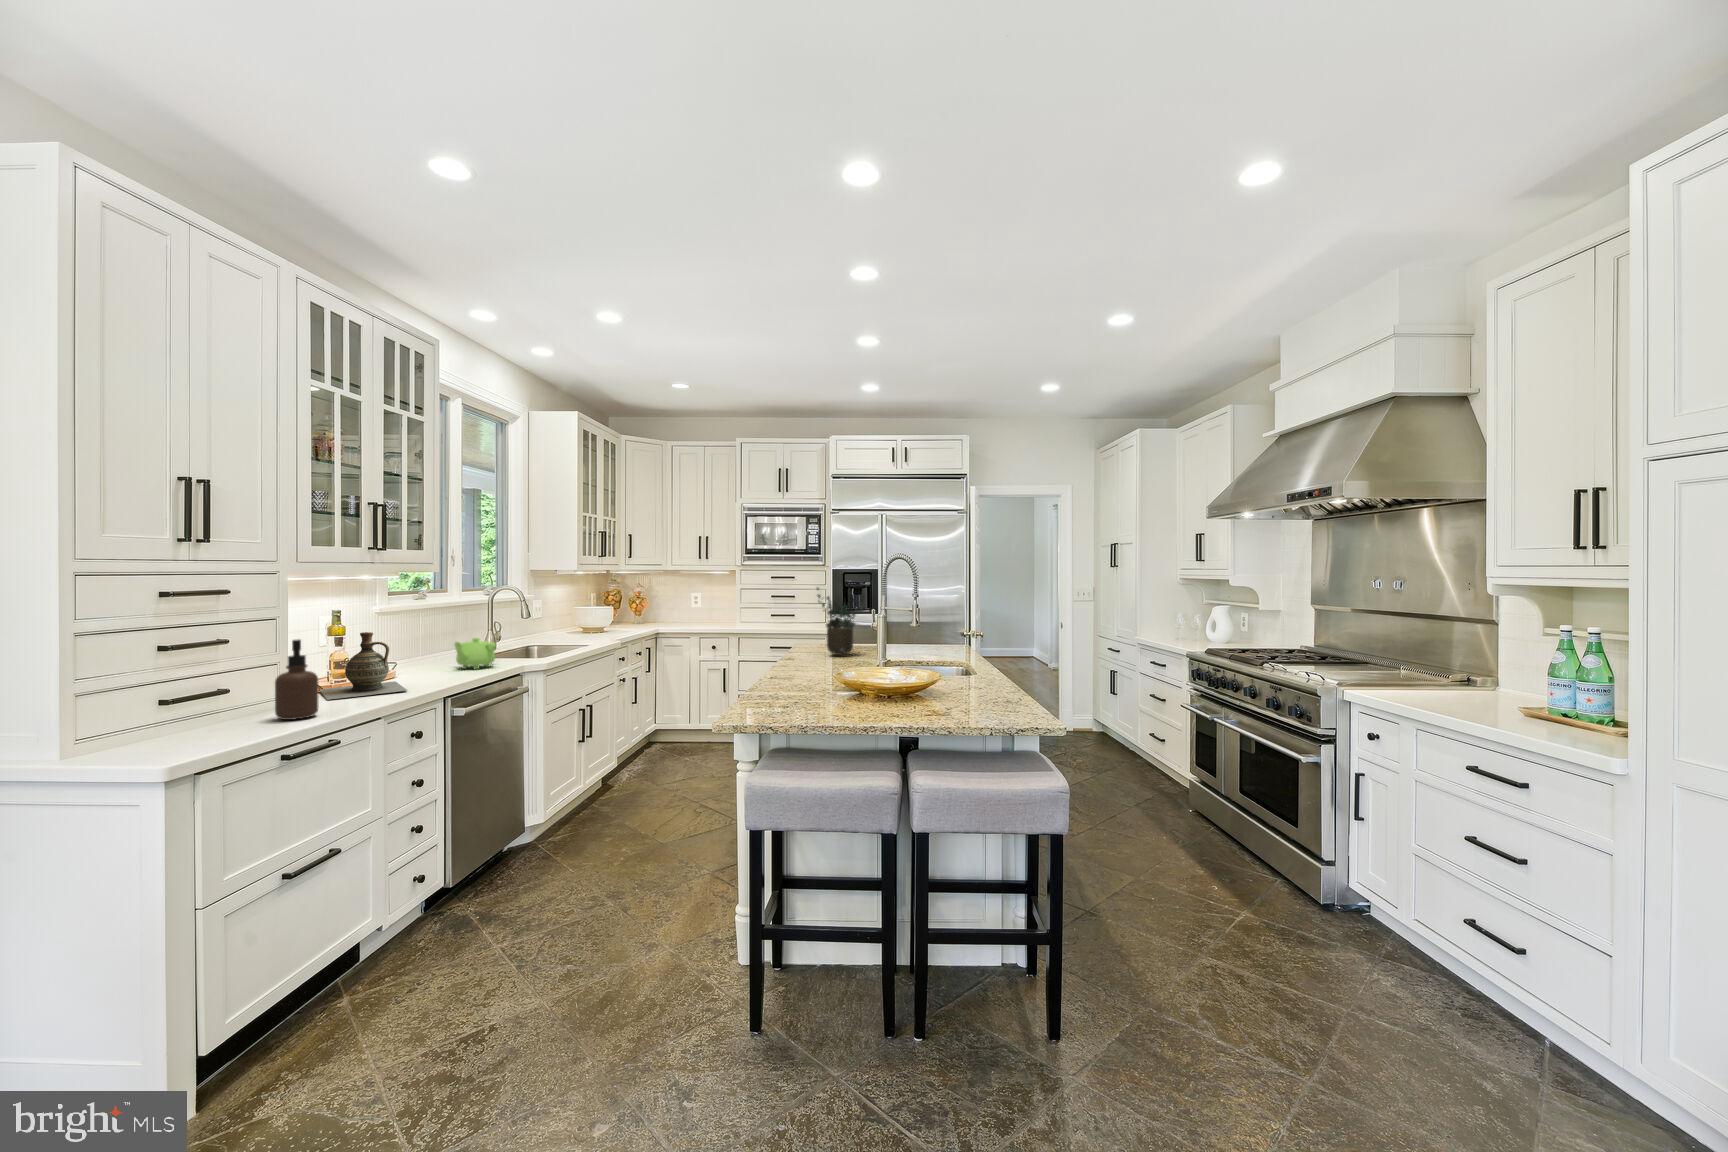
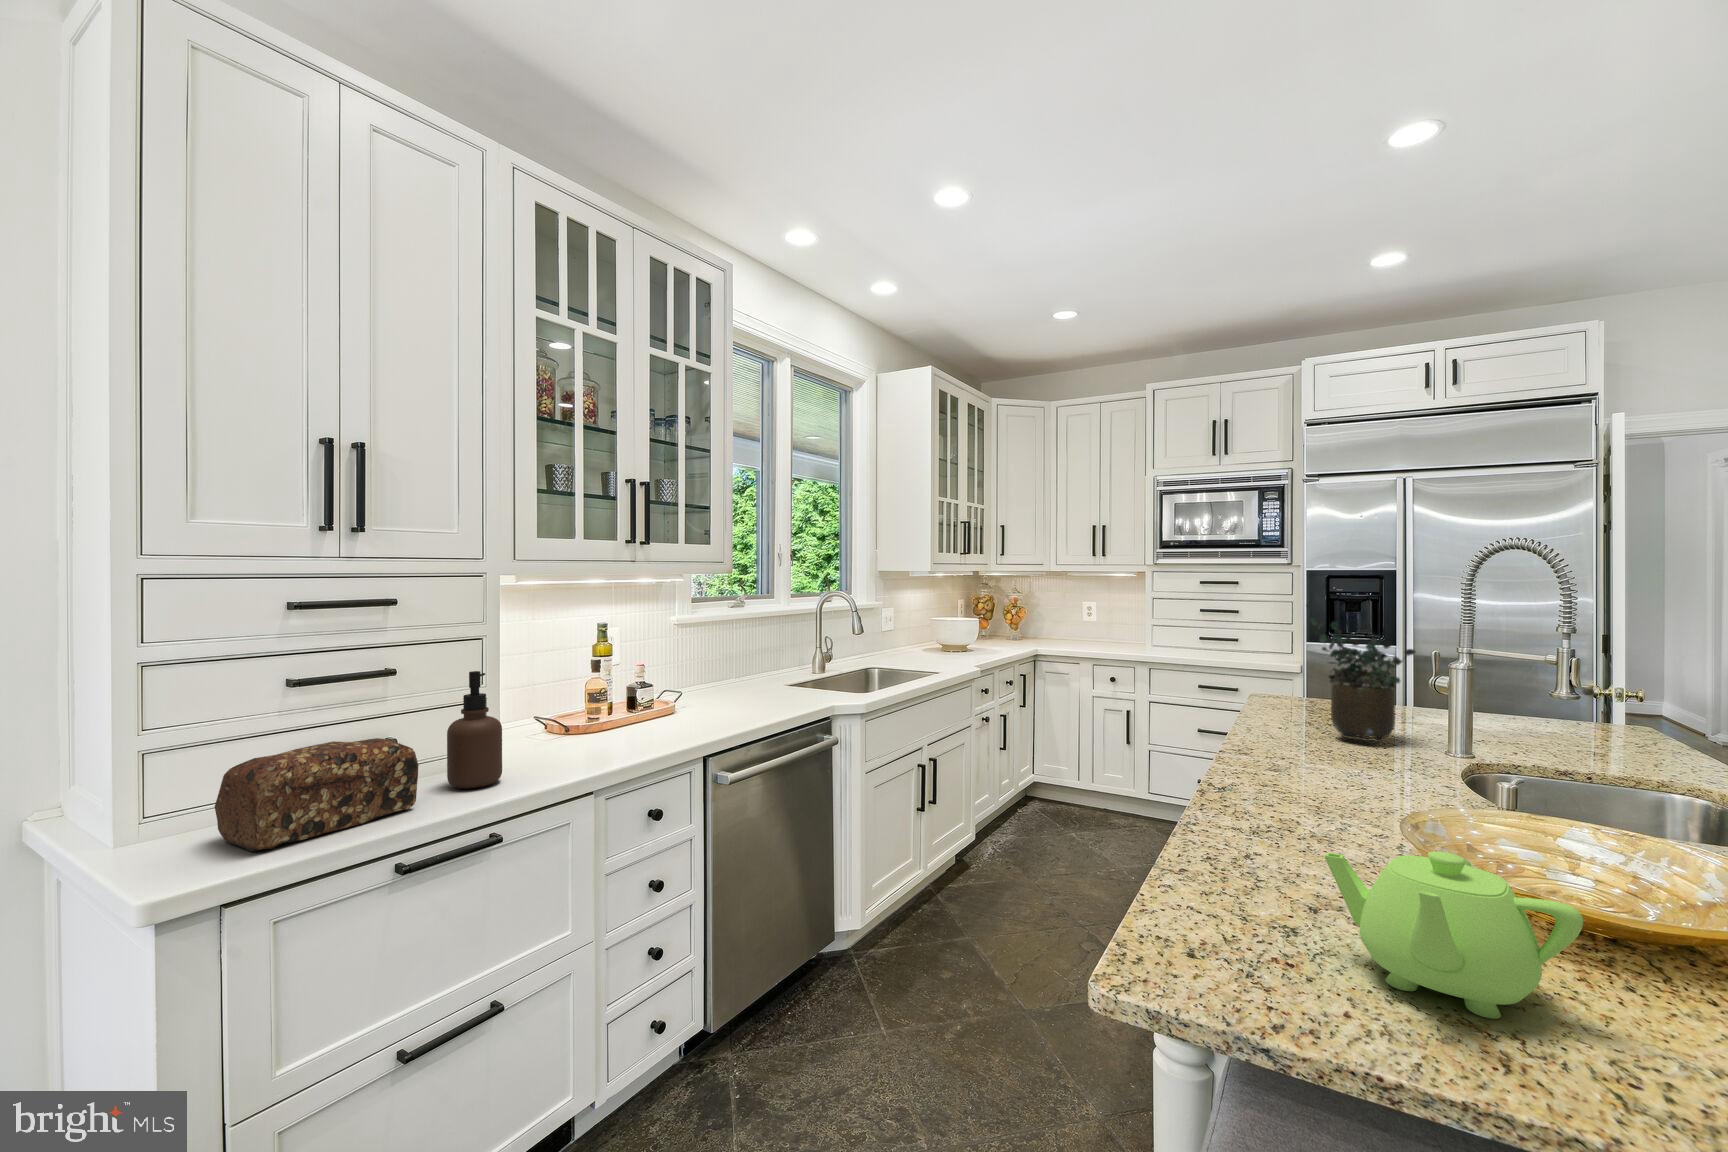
ceramic jug: present [319,632,407,700] -> none [553,656,656,749]
teapot: present [454,638,496,669] -> present [1325,851,1583,1019]
bread loaf: none [137,685,276,753] -> present [215,738,419,852]

